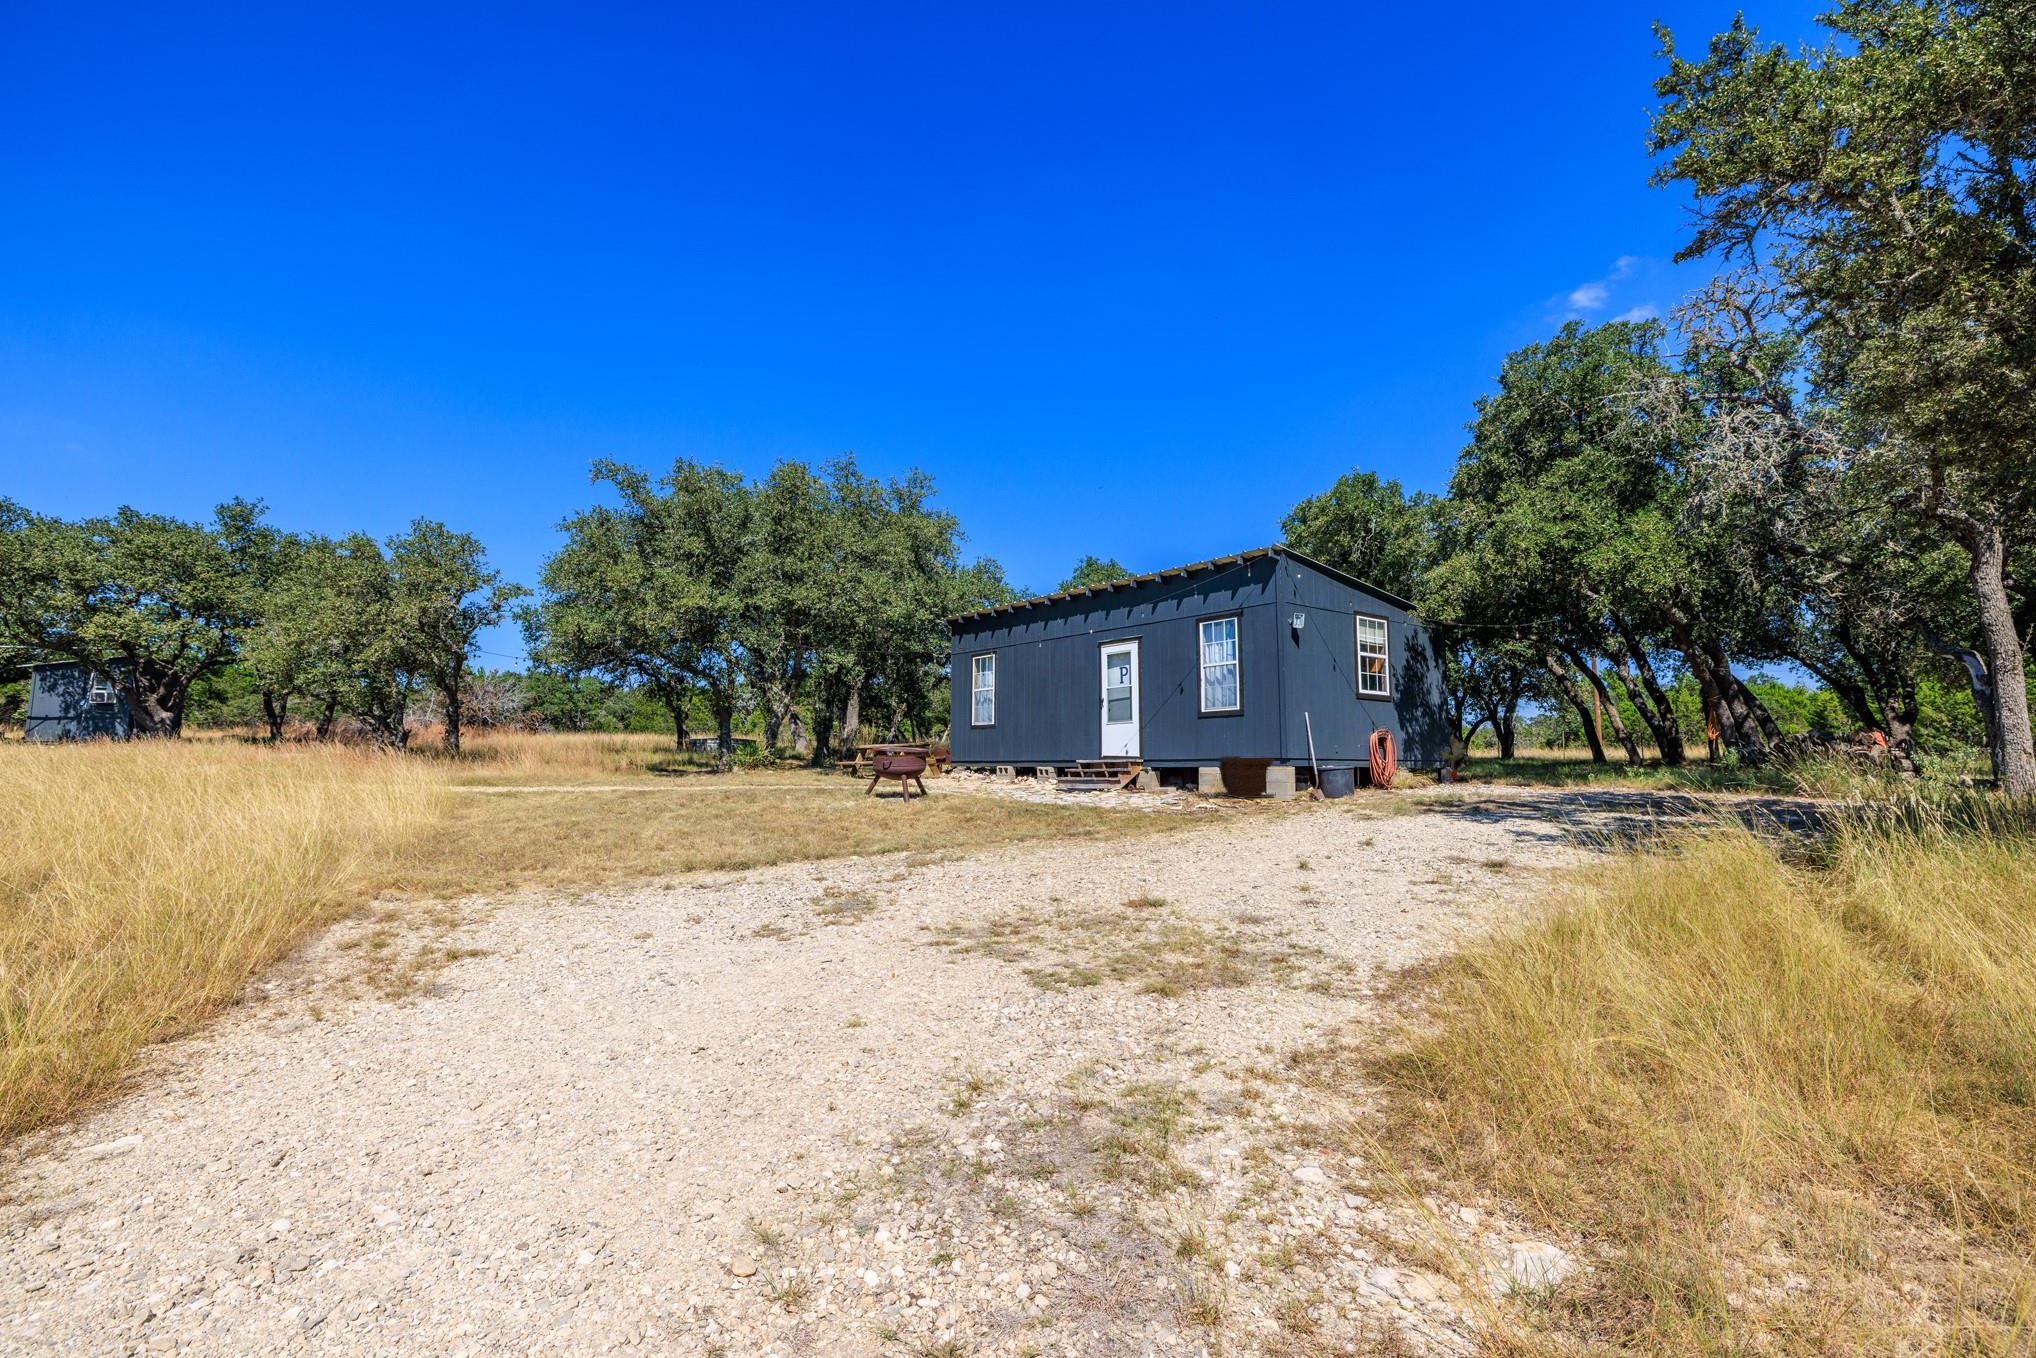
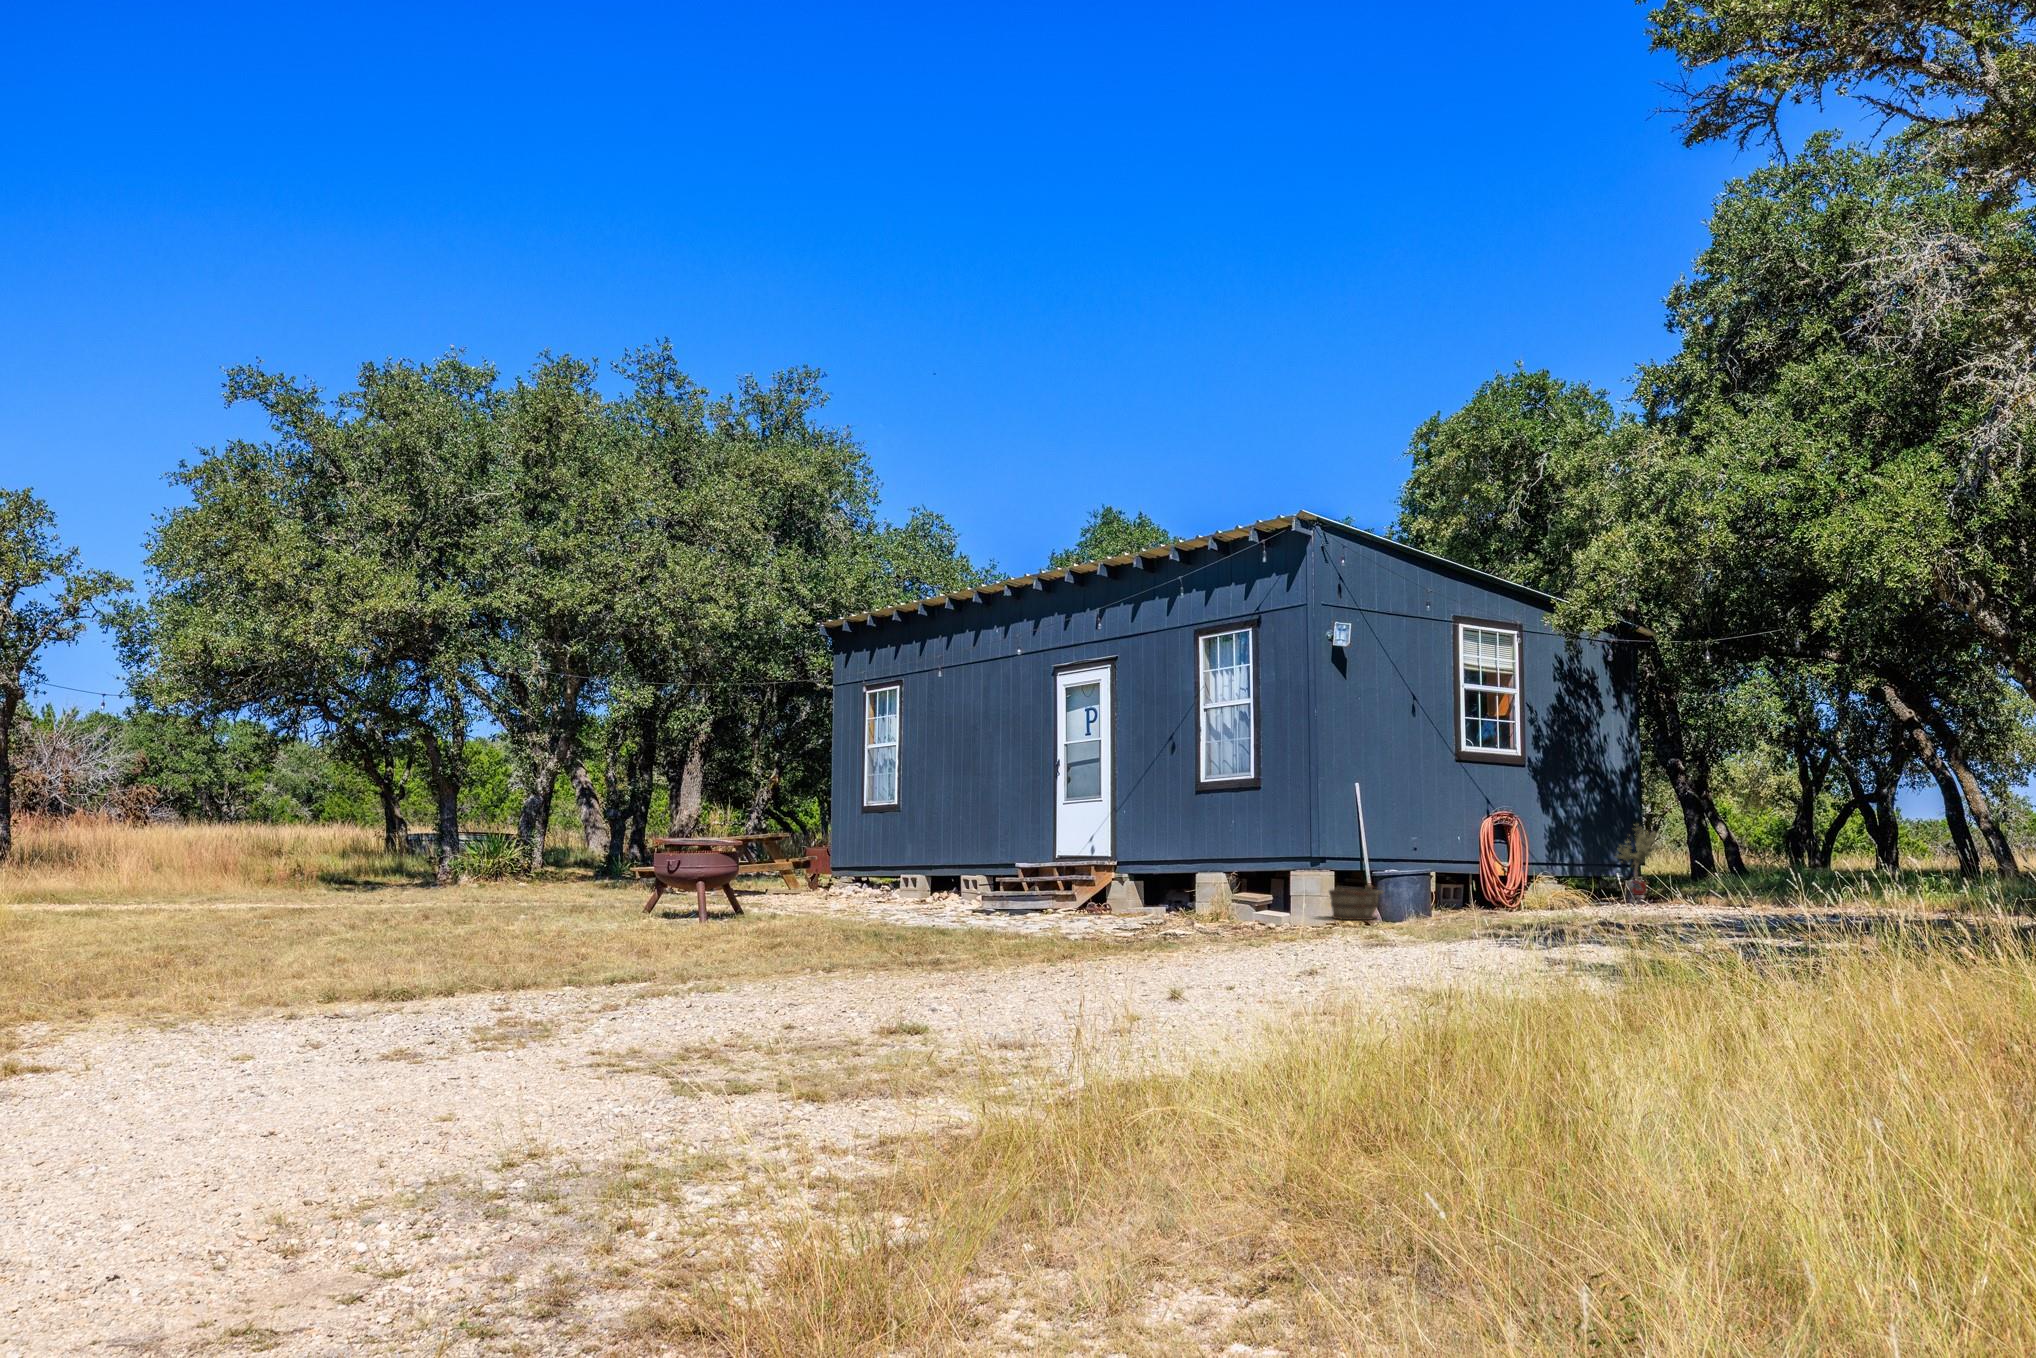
wooden crate: present [1219,756,1276,798] -> none [1218,852,1302,920]
bucket: none [1292,777,1329,799] -> present [1329,885,1384,920]

